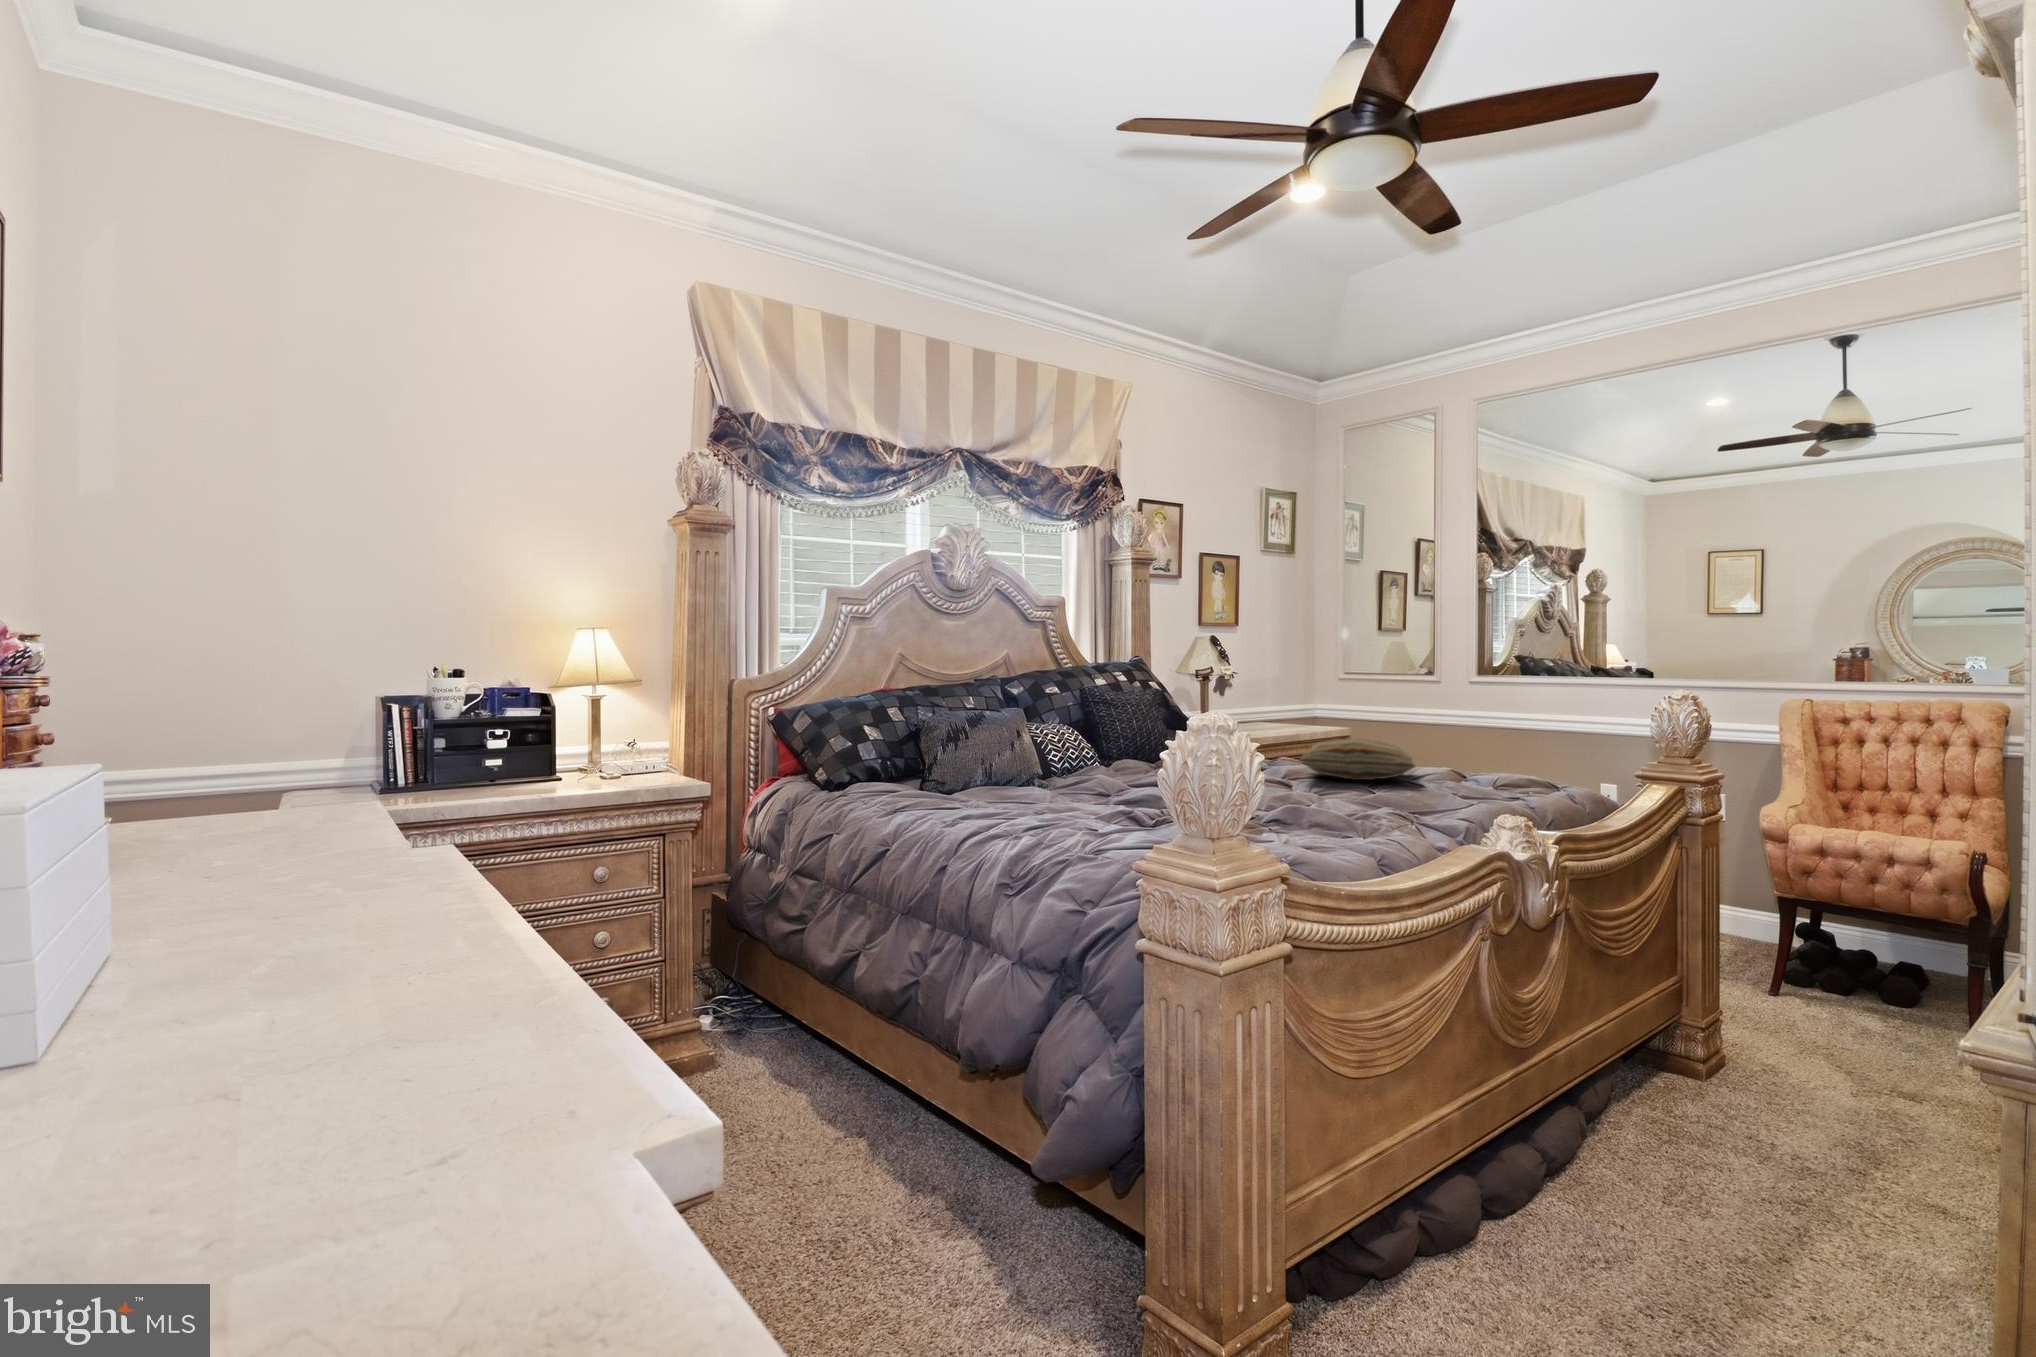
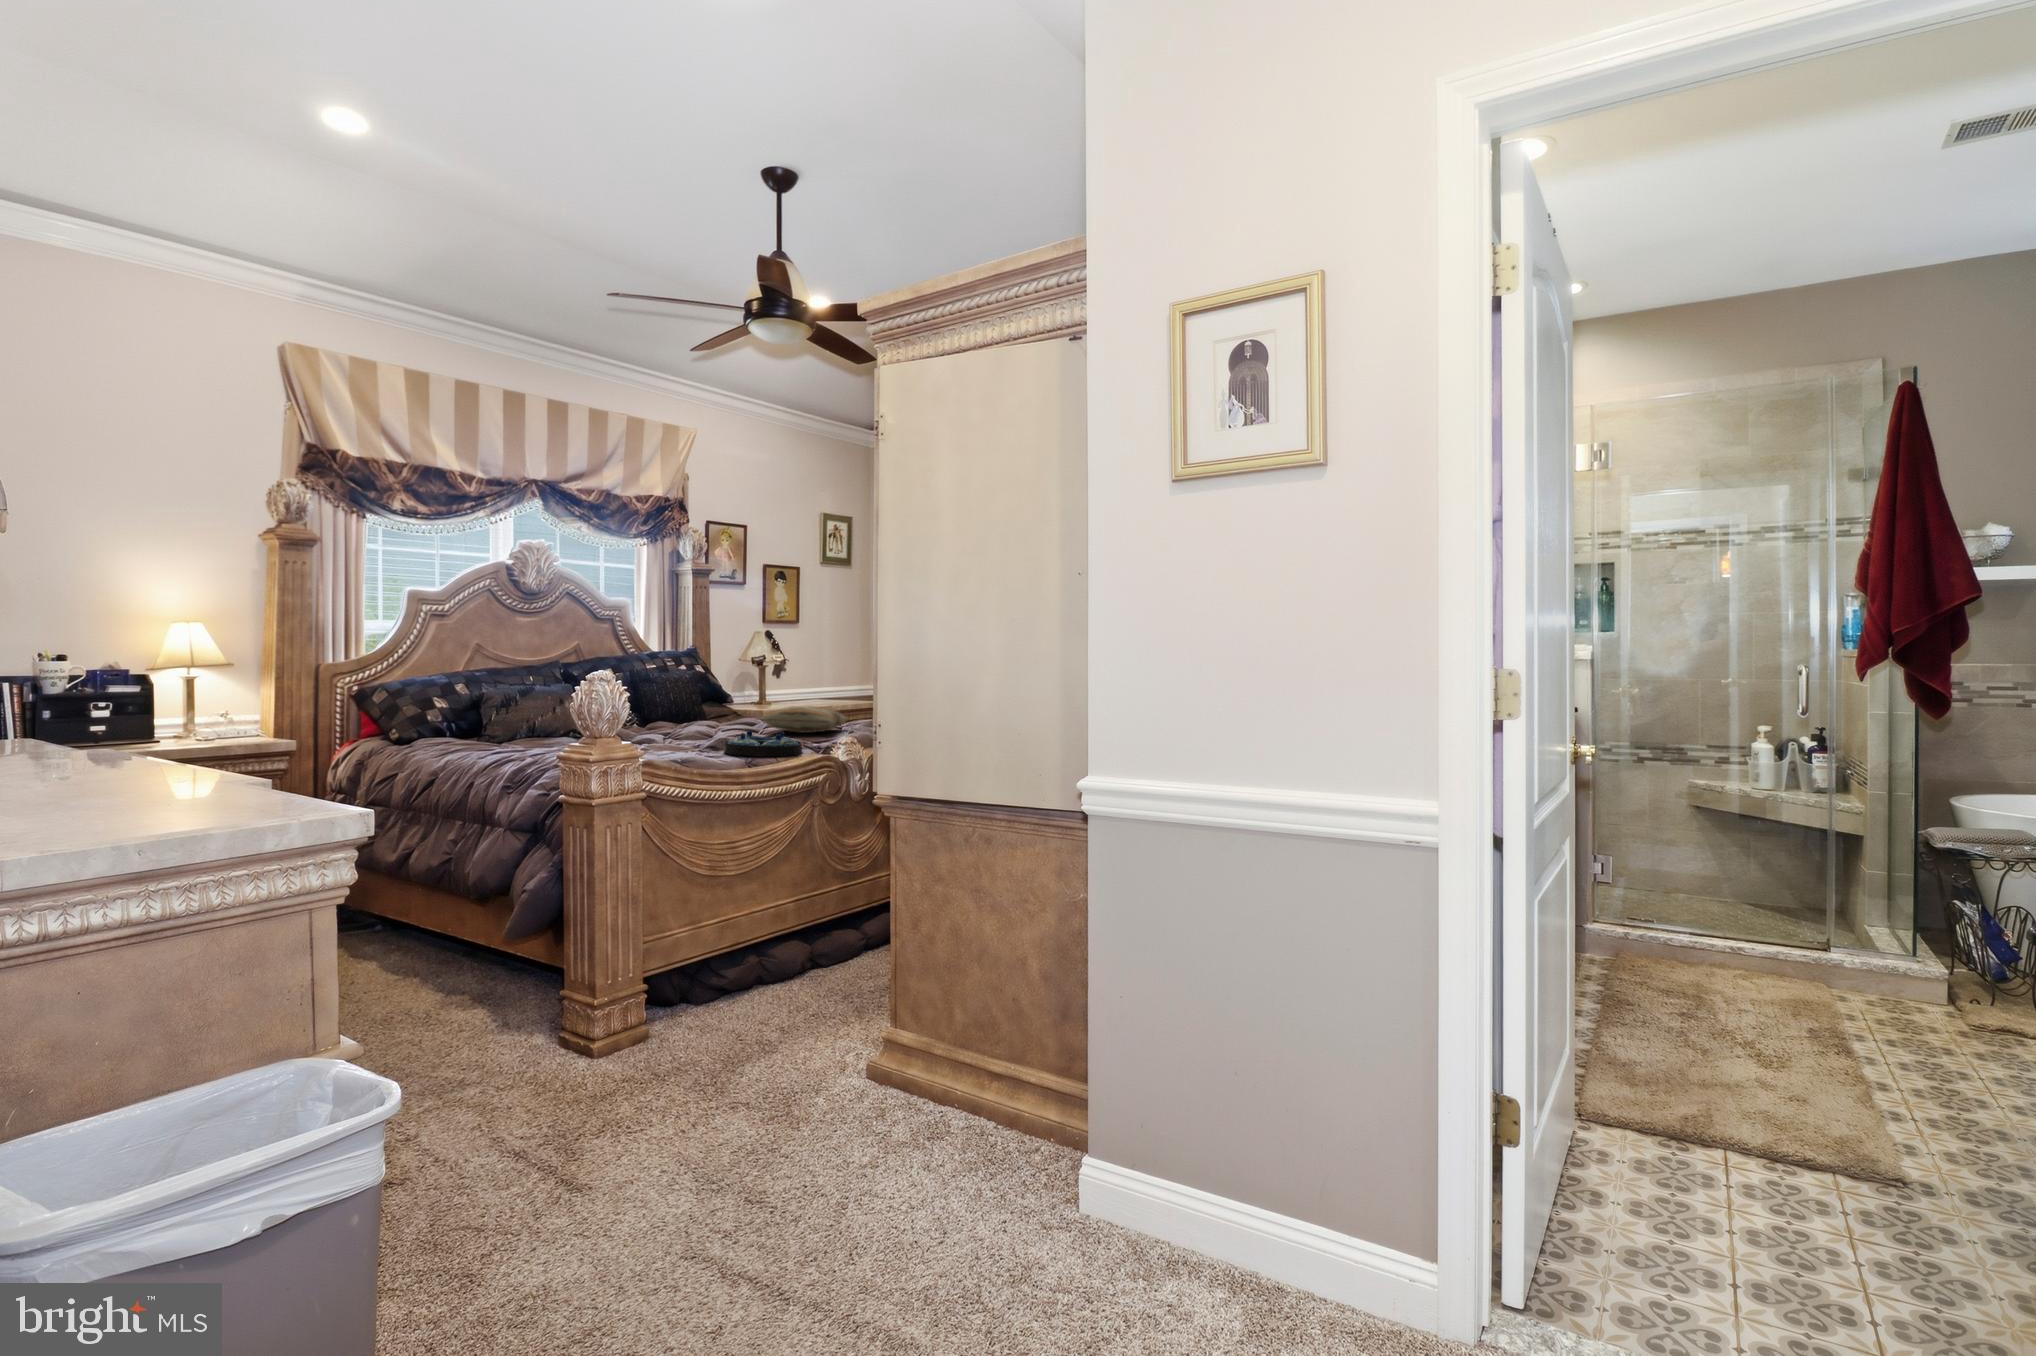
serving tray: none [1298,782,1438,831] -> present [724,730,803,756]

